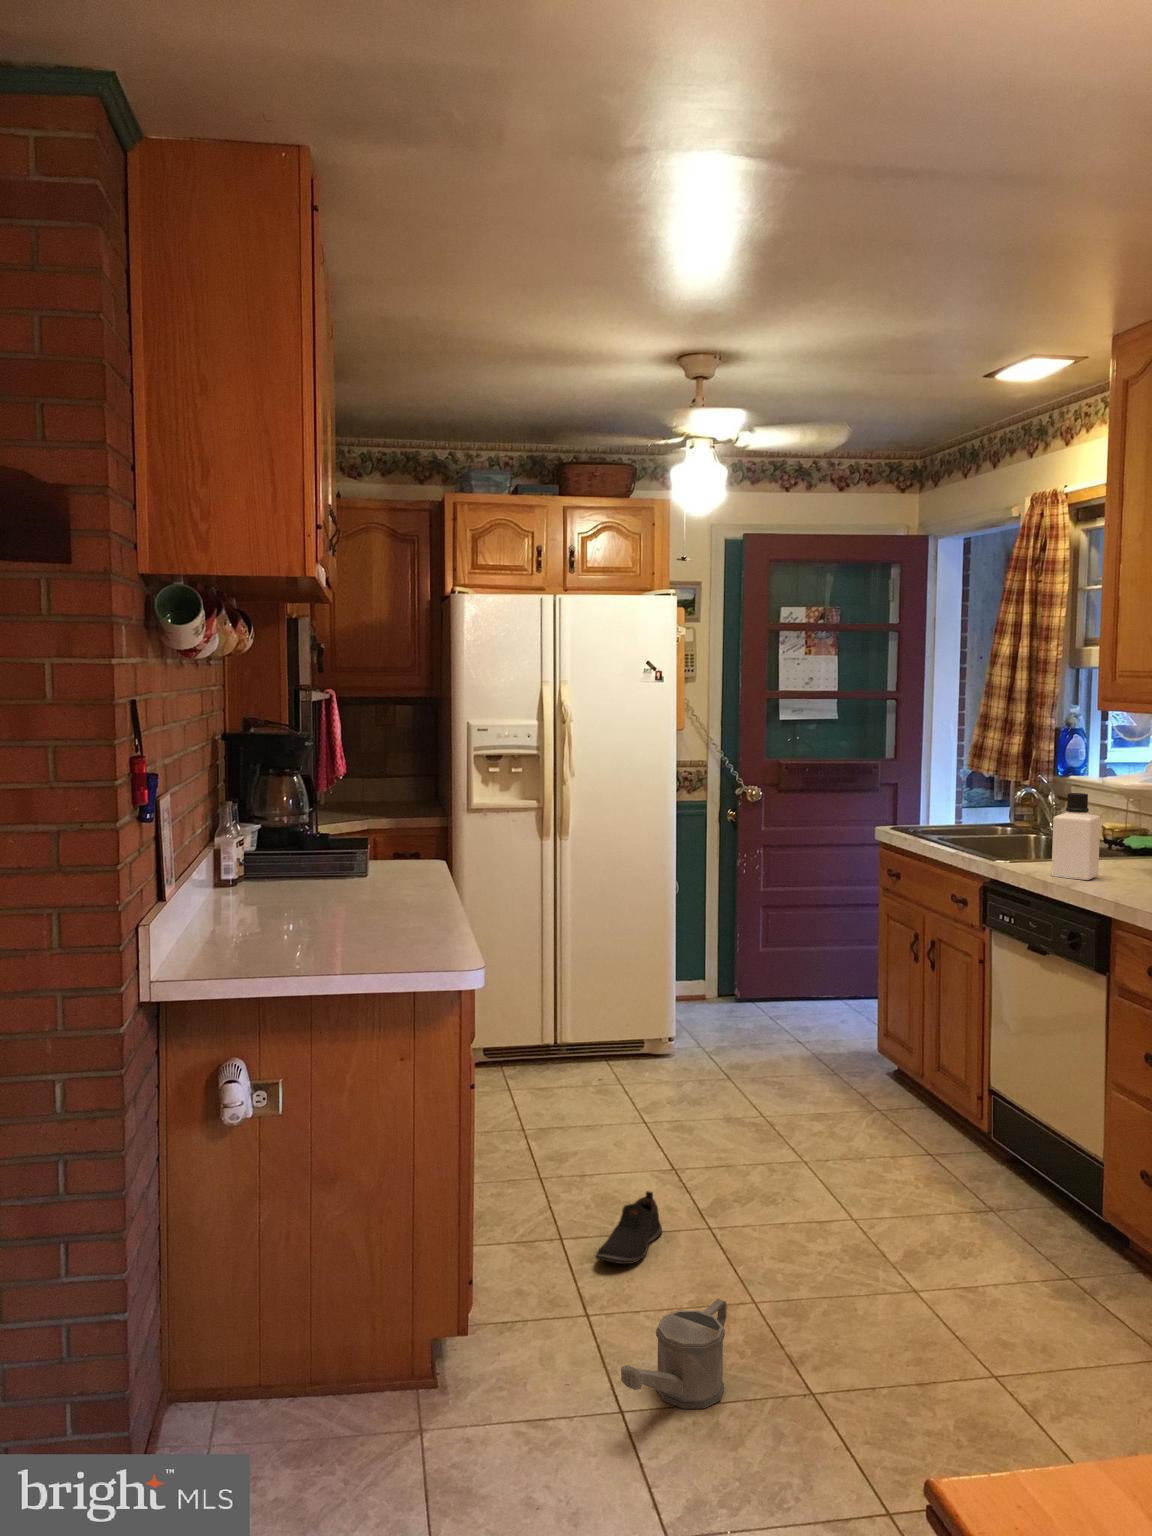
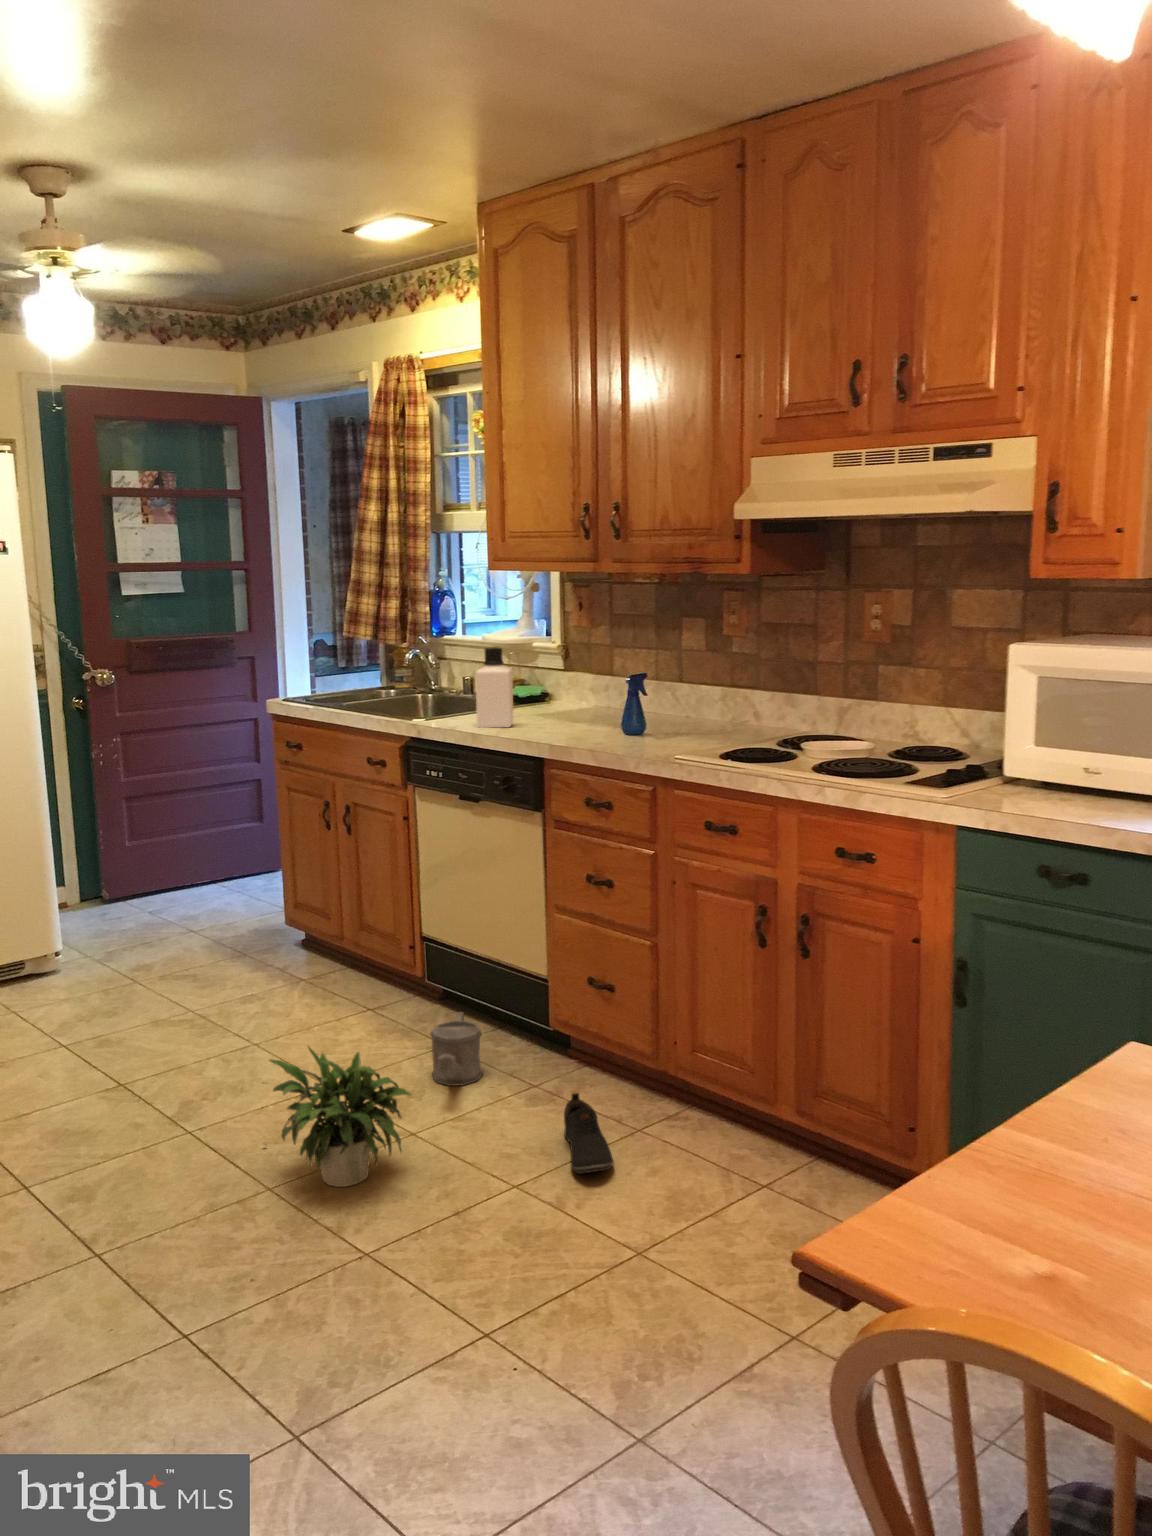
potted plant: none [751,1170,886,1325] -> present [262,1046,412,1187]
shoe: present [595,1191,662,1264] -> present [564,1093,613,1174]
watering can: present [621,1299,727,1409] -> present [430,1012,483,1086]

